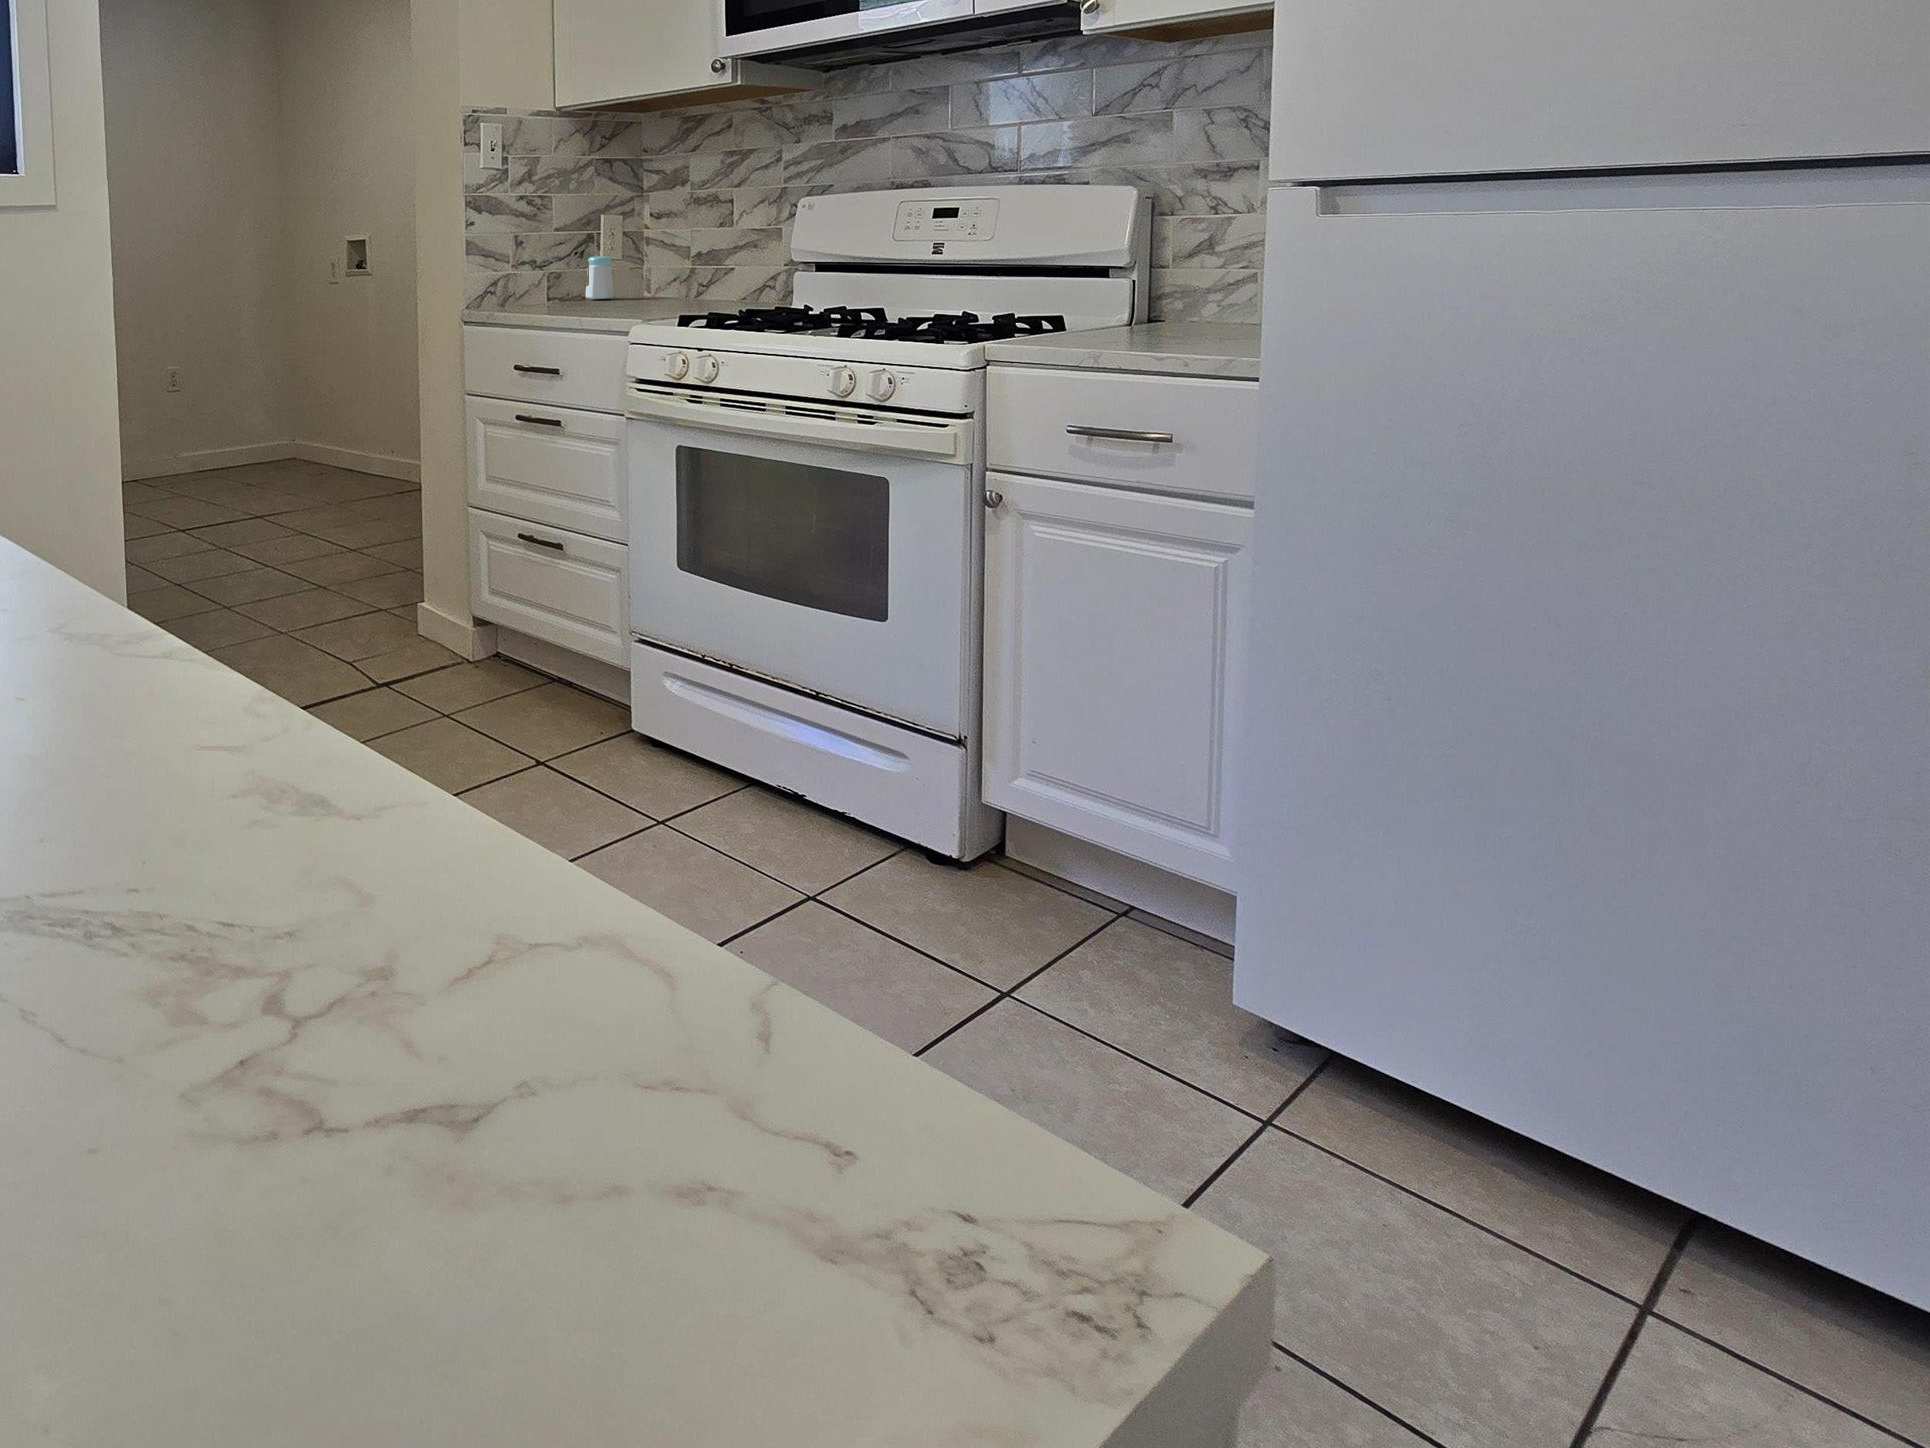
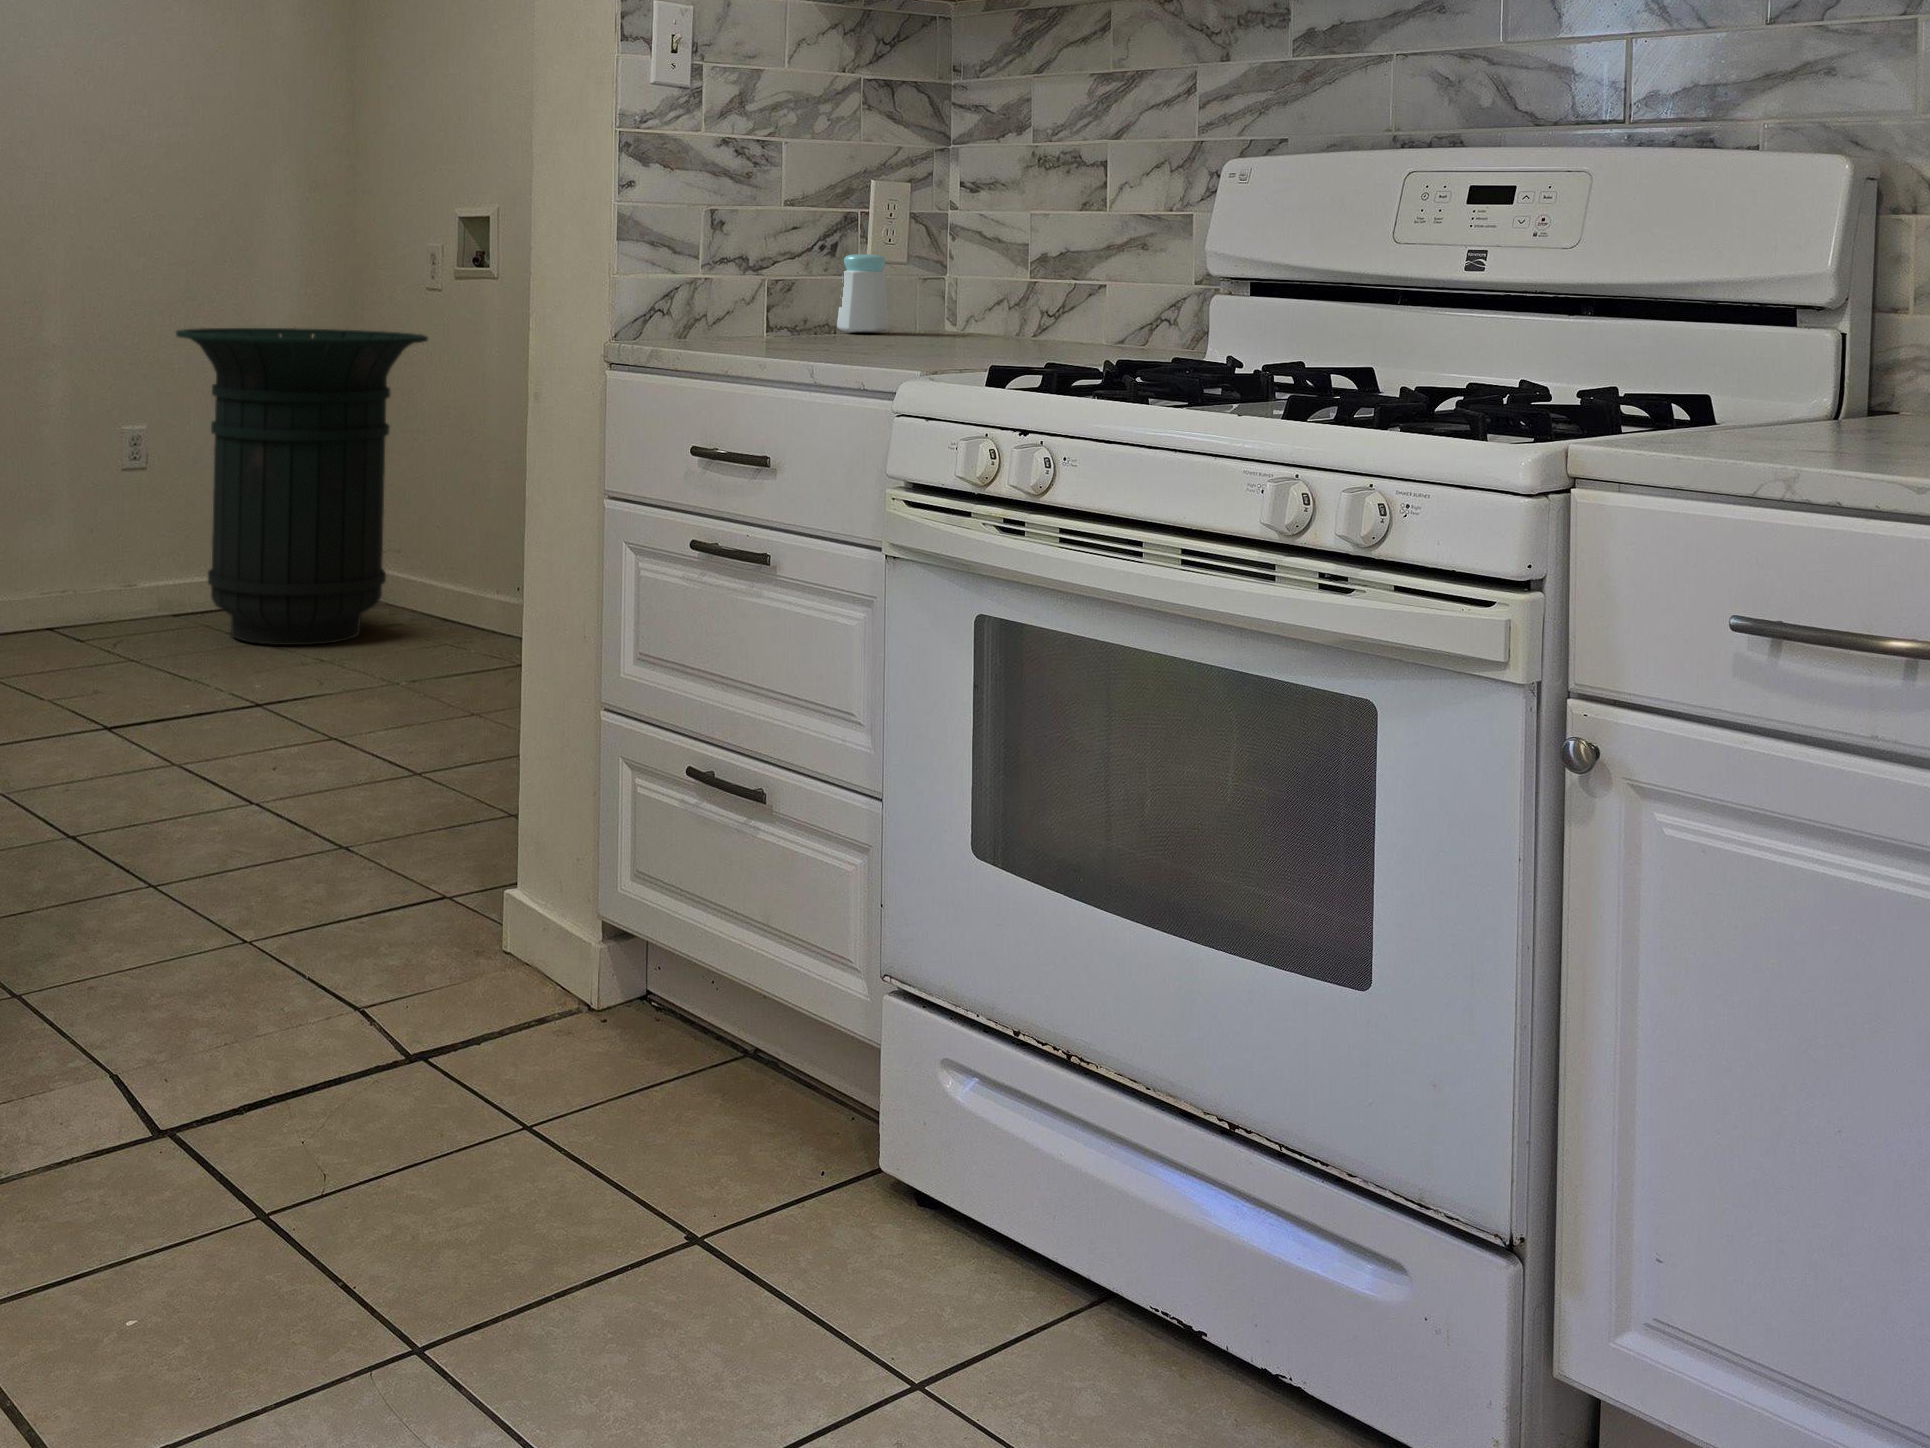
trash can: none [192,307,334,487] -> present [176,328,428,645]

